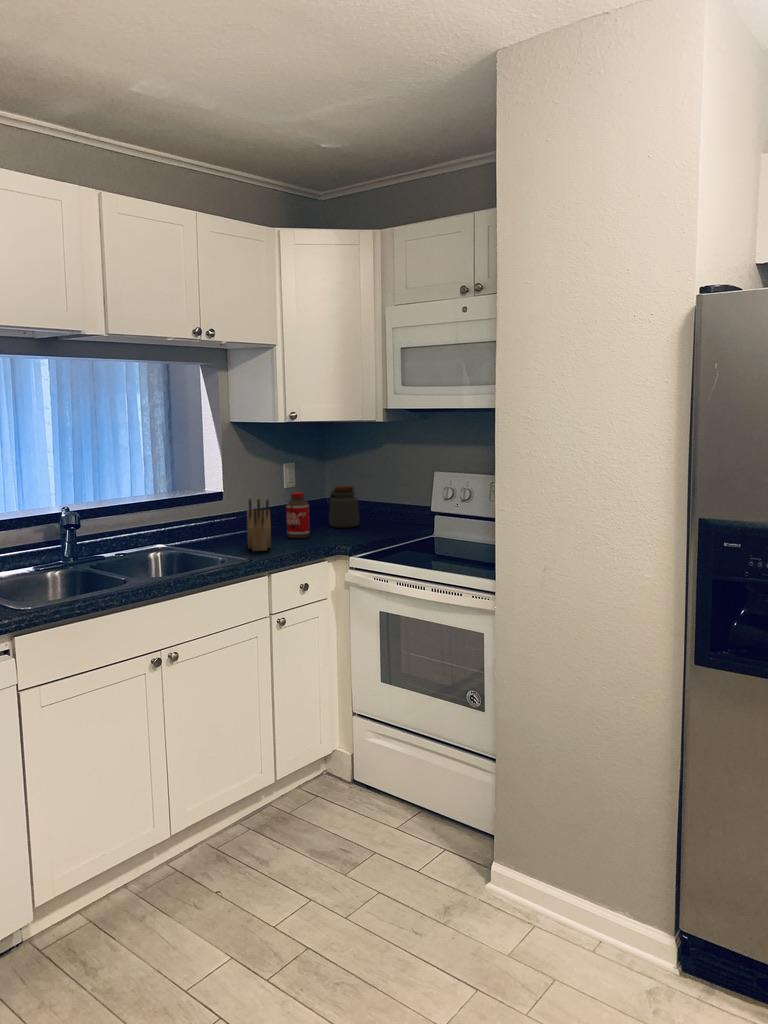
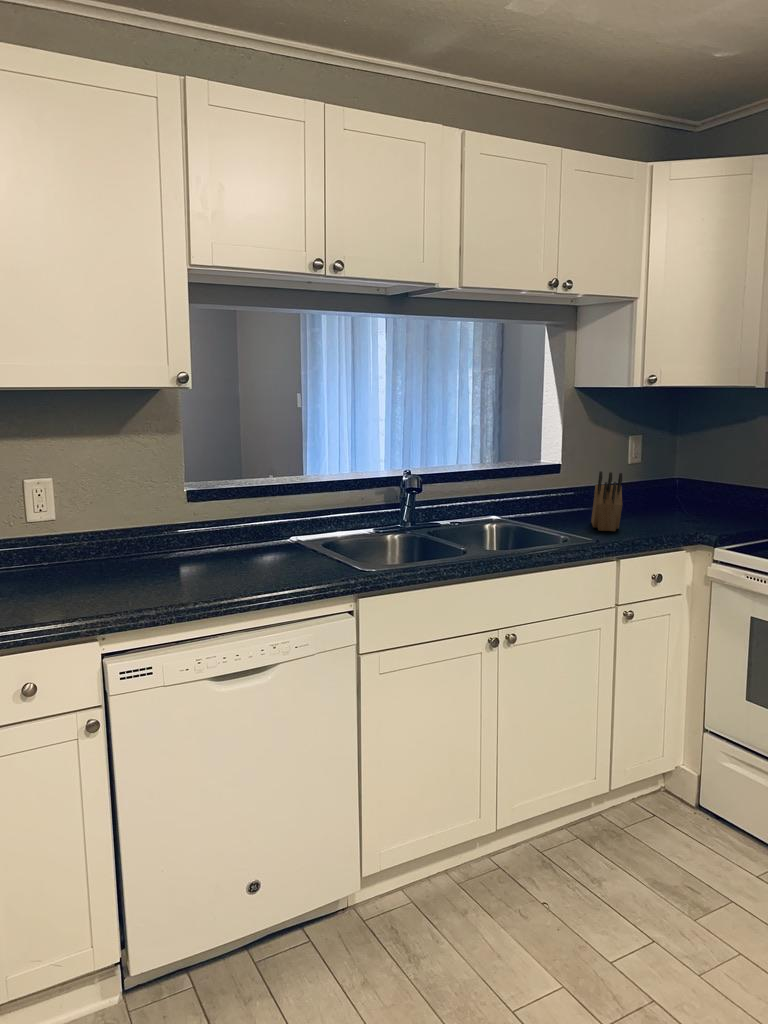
jar: present [329,486,359,528] -> none [683,464,720,512]
bottle: present [286,493,310,538] -> none [636,468,663,521]

